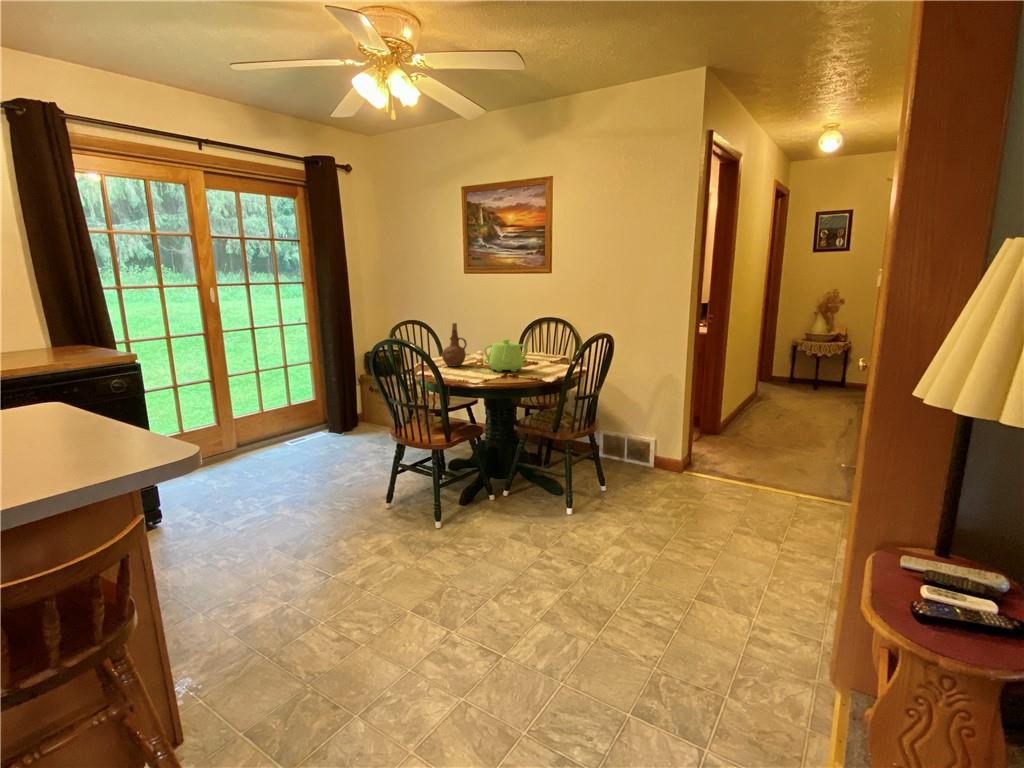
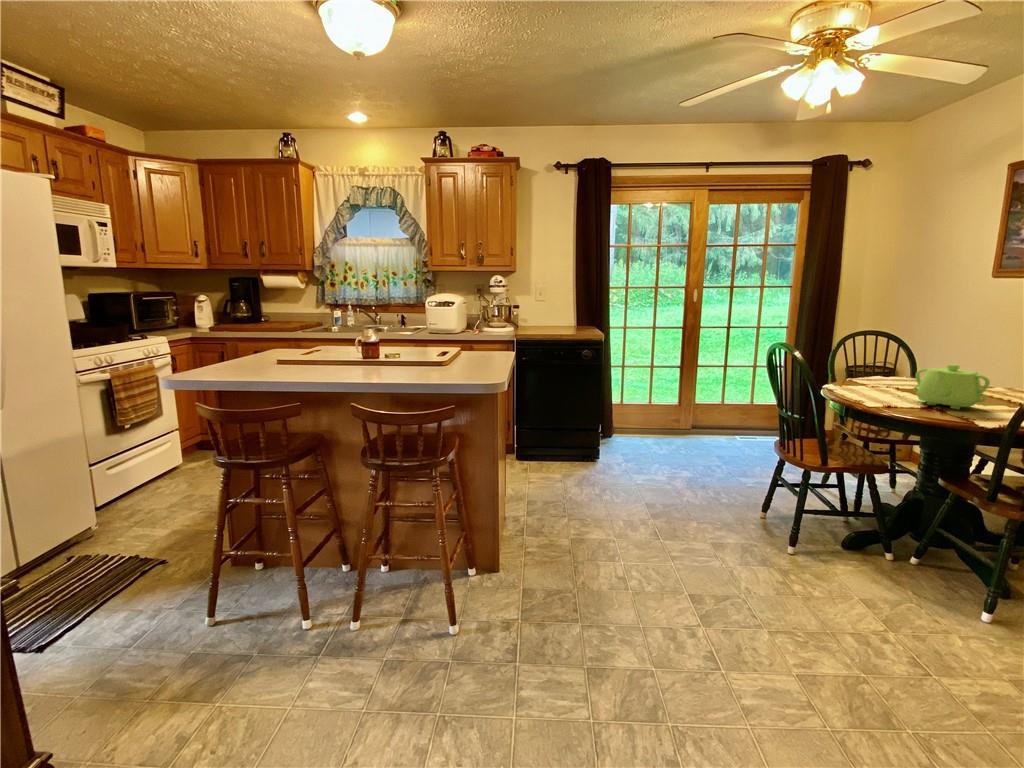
ceramic pitcher: present [442,323,467,366] -> none [864,338,903,389]

